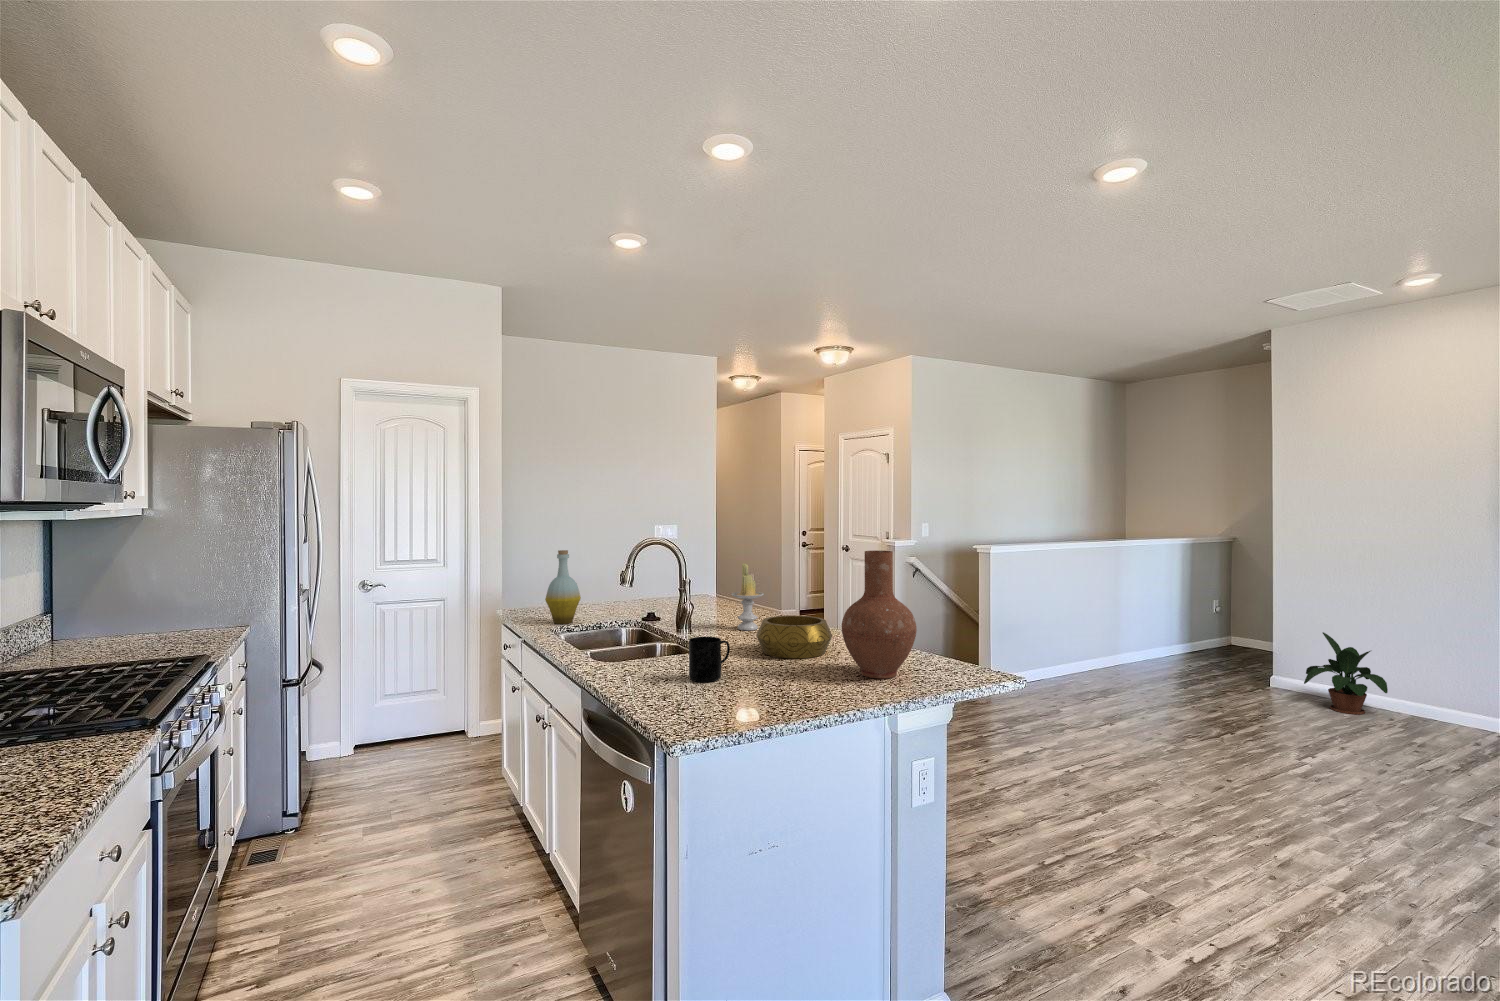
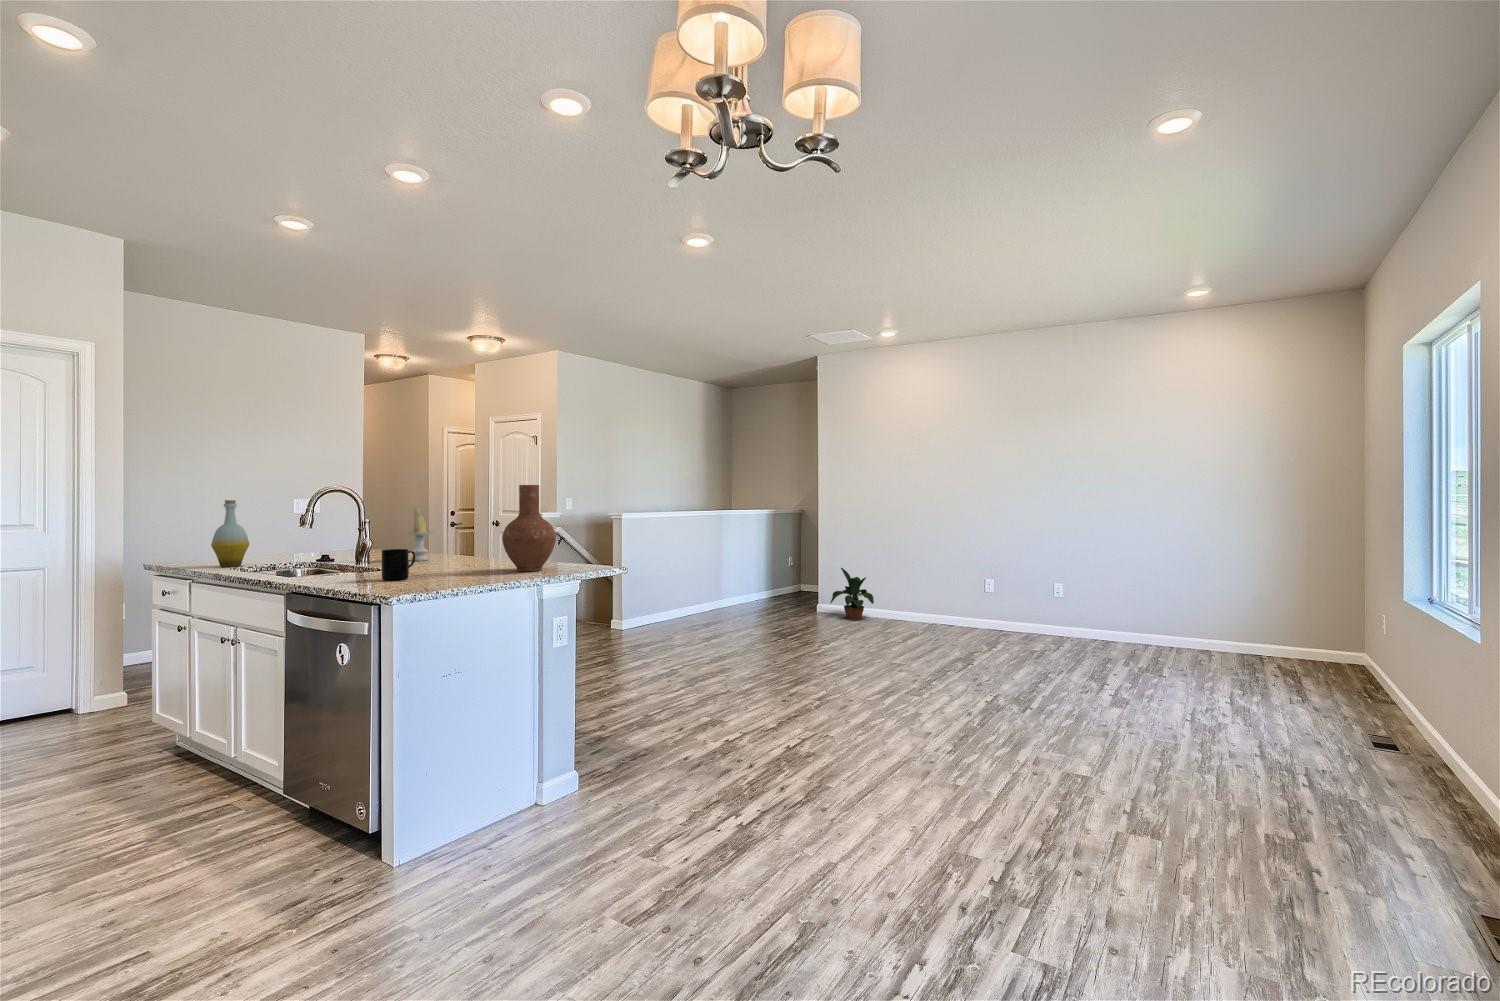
decorative bowl: present [756,615,832,658] -> none [432,541,494,569]

